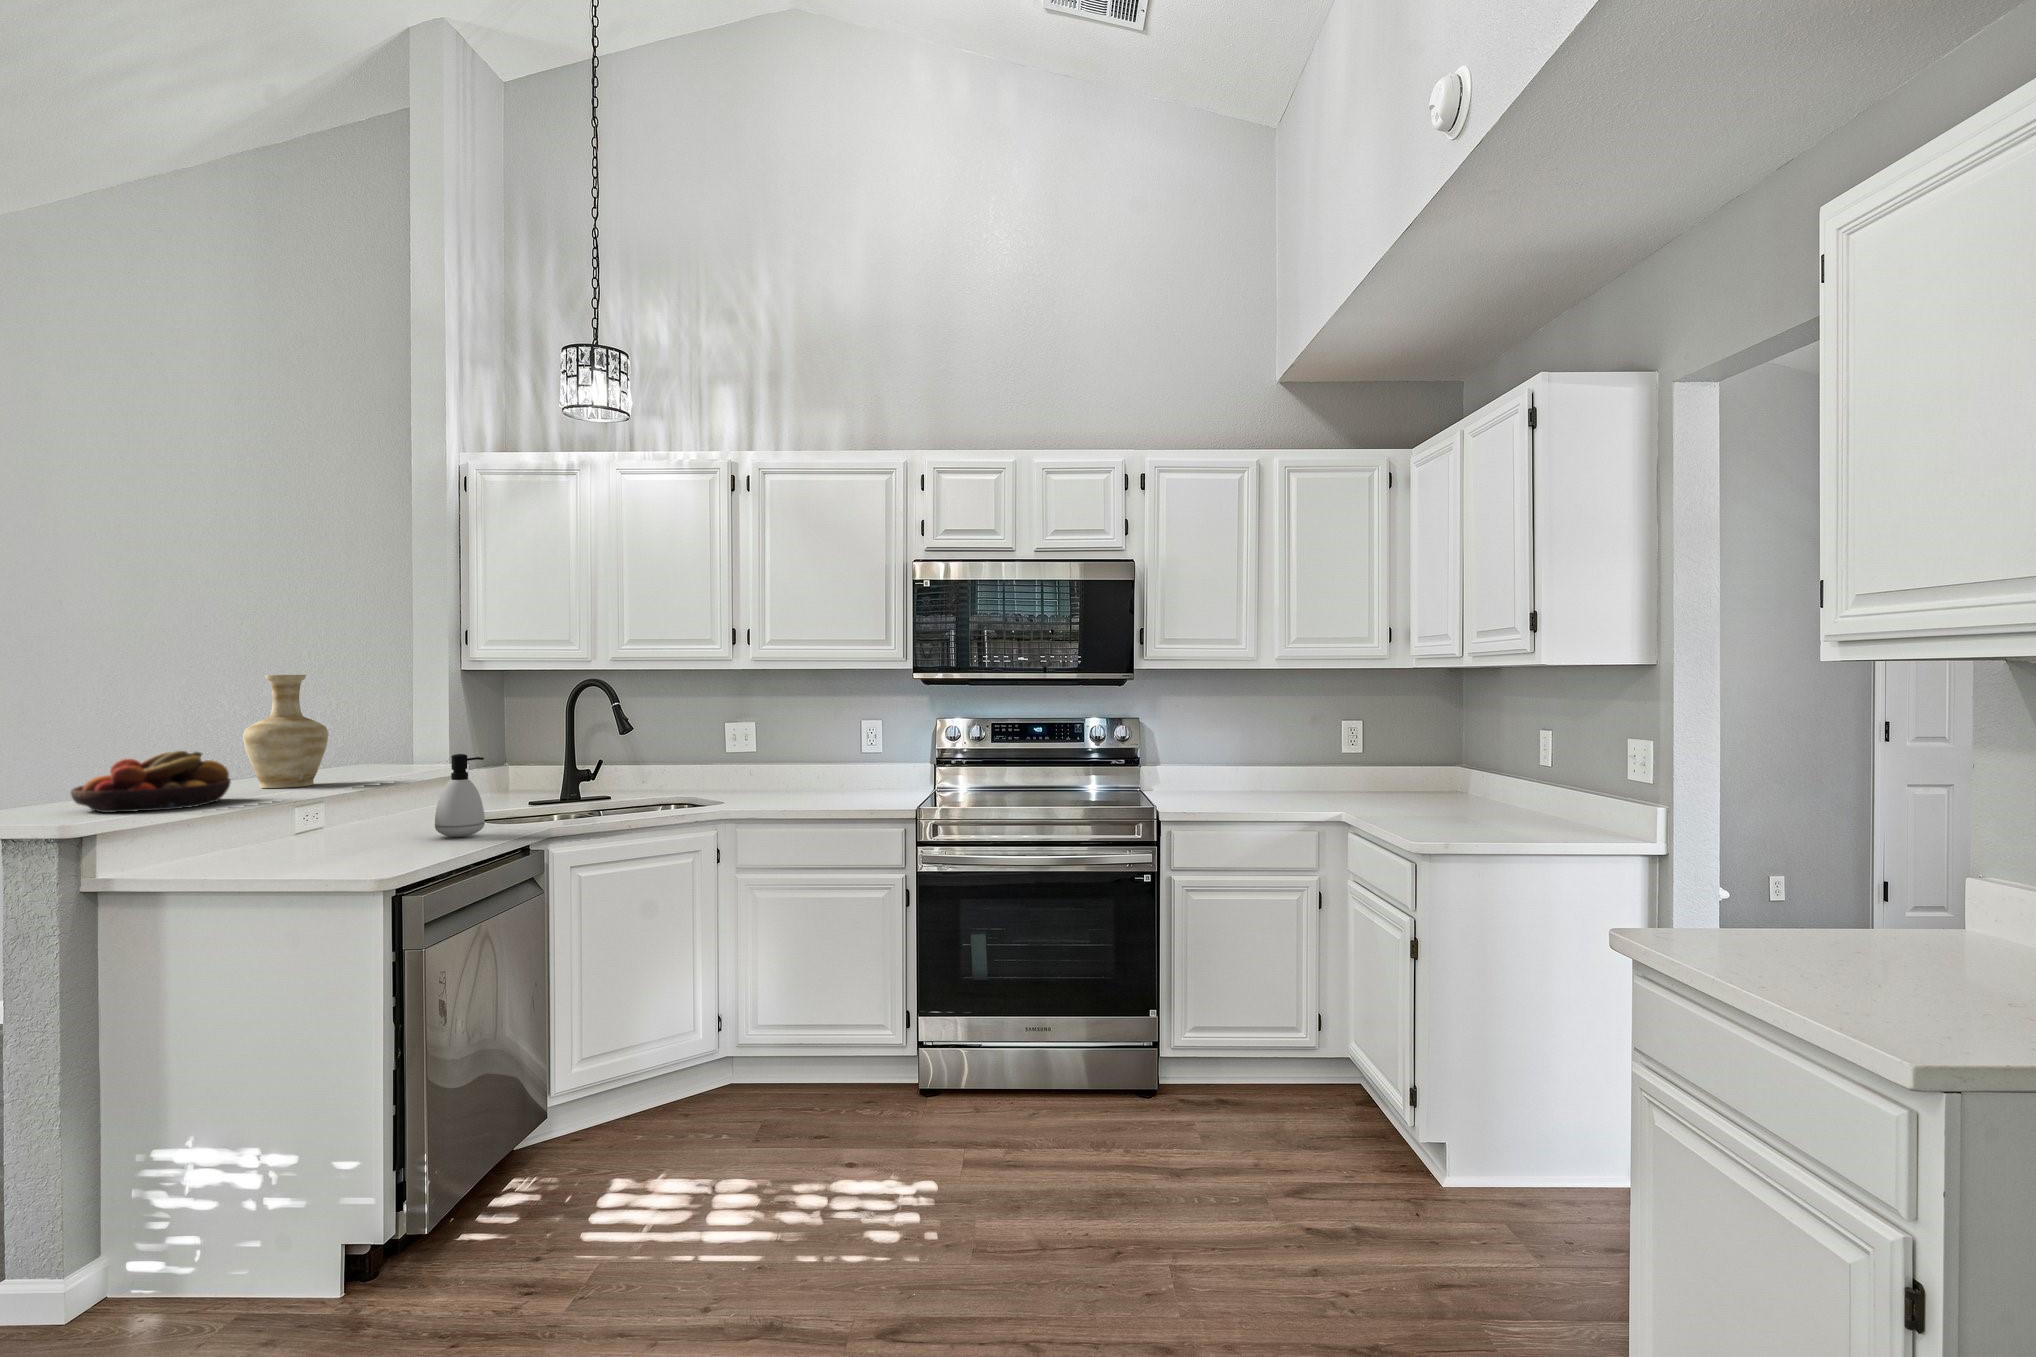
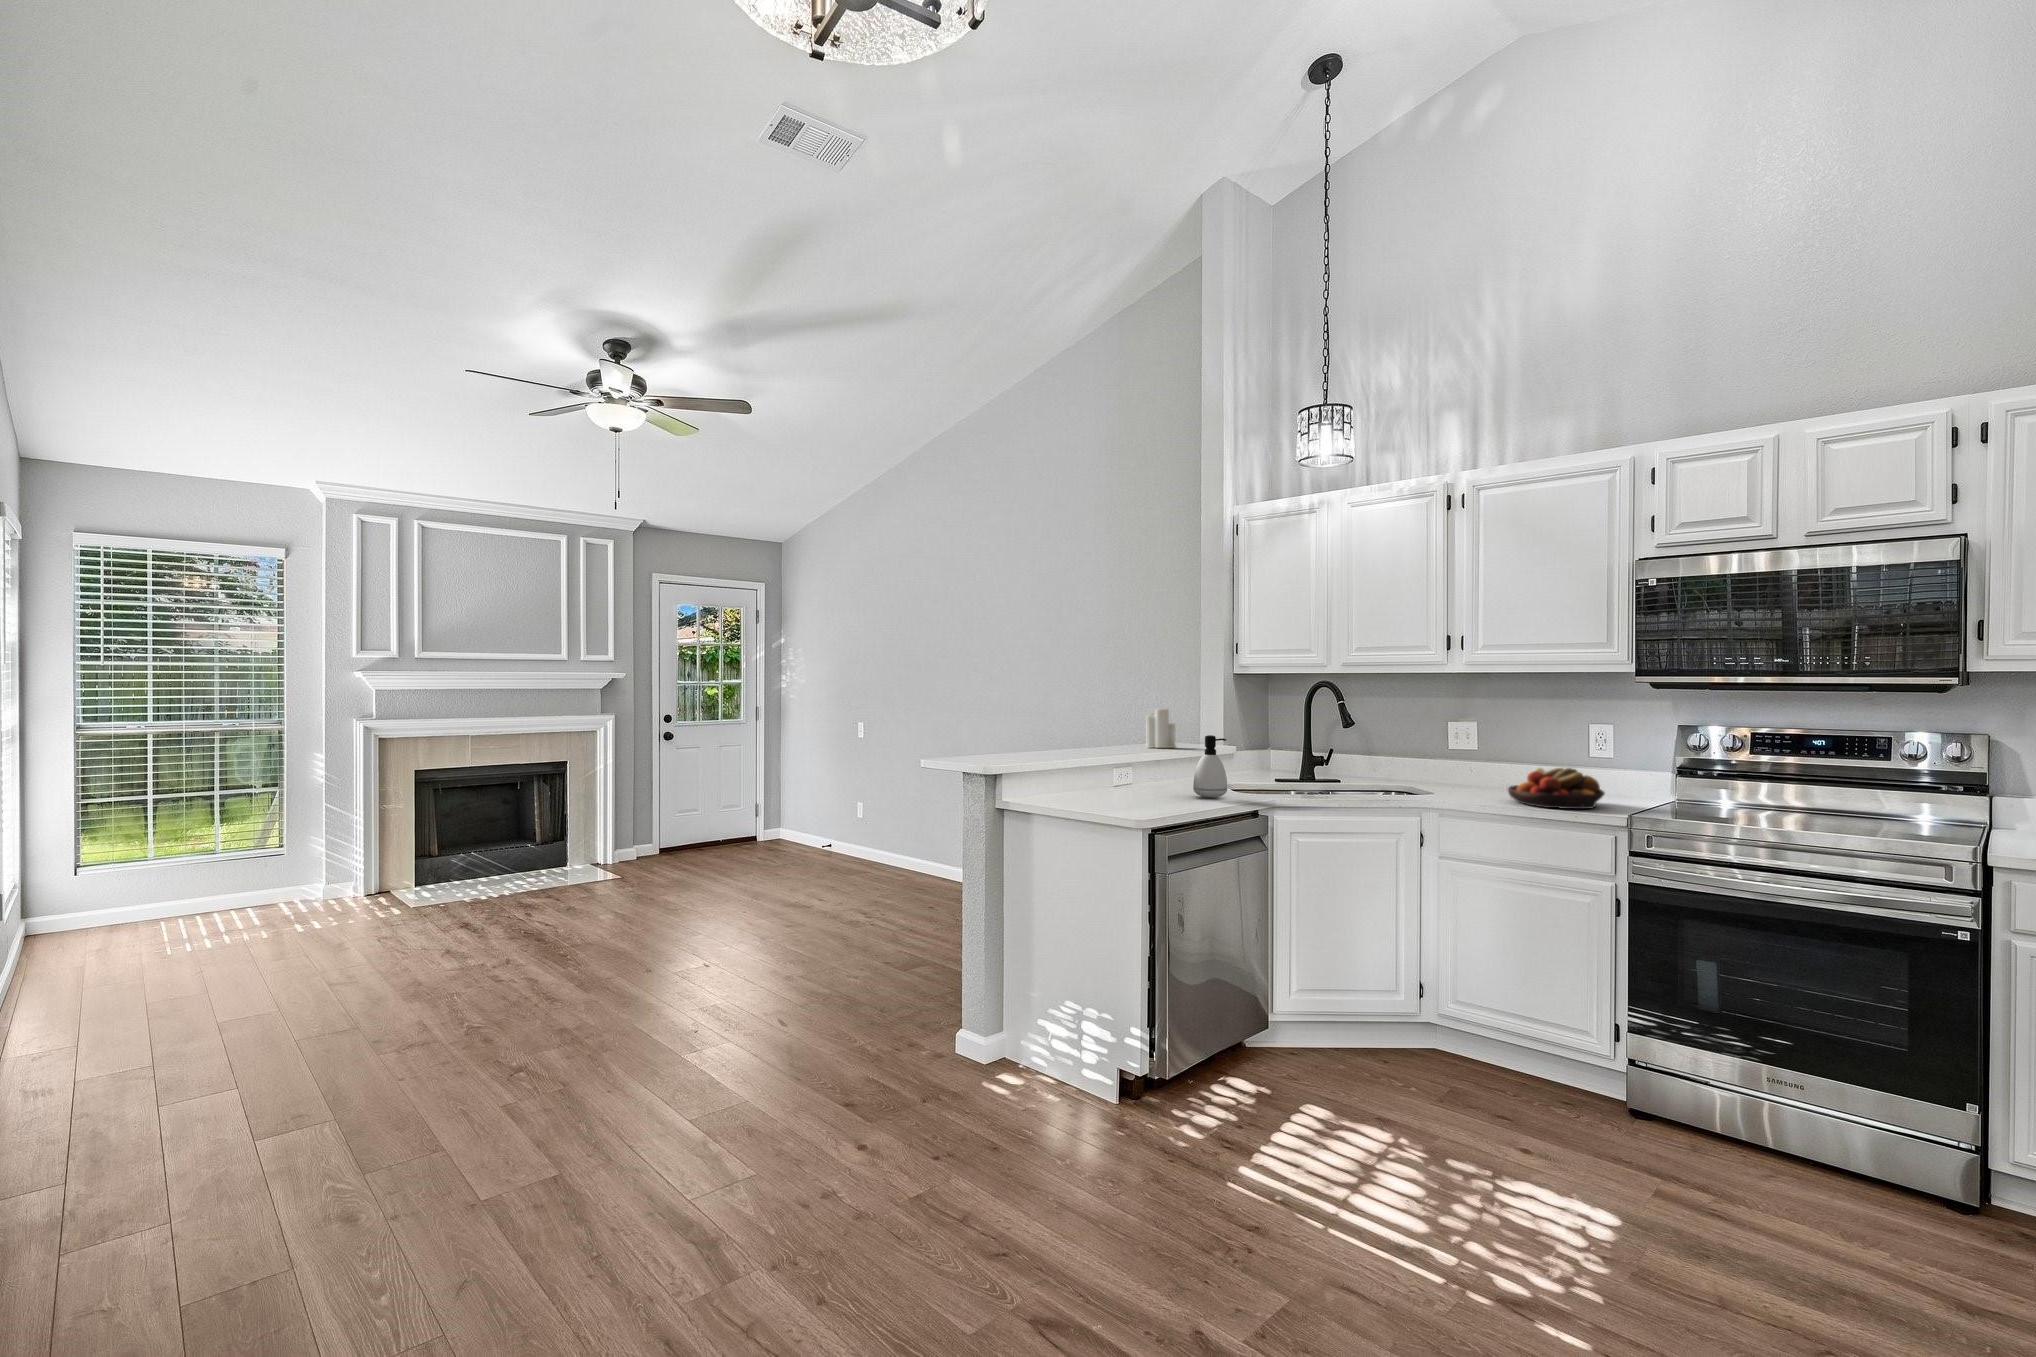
vase: present [243,675,329,788] -> none [1086,675,1135,752]
candle: none [337,715,387,776] -> present [1146,709,1176,748]
fruit bowl: present [71,751,231,813] -> present [1508,768,1605,809]

